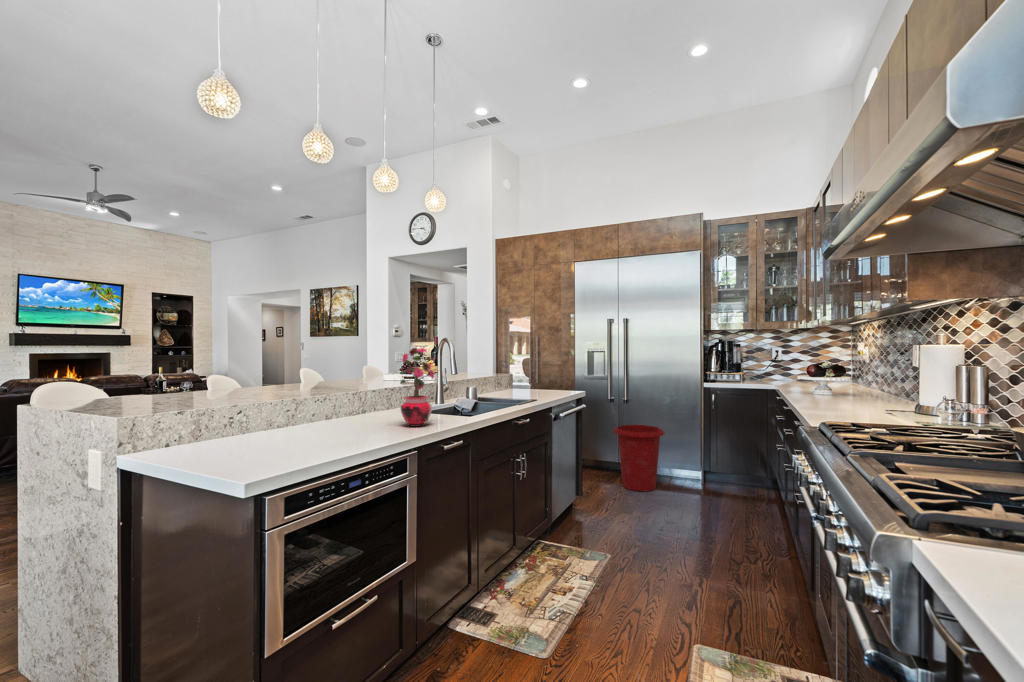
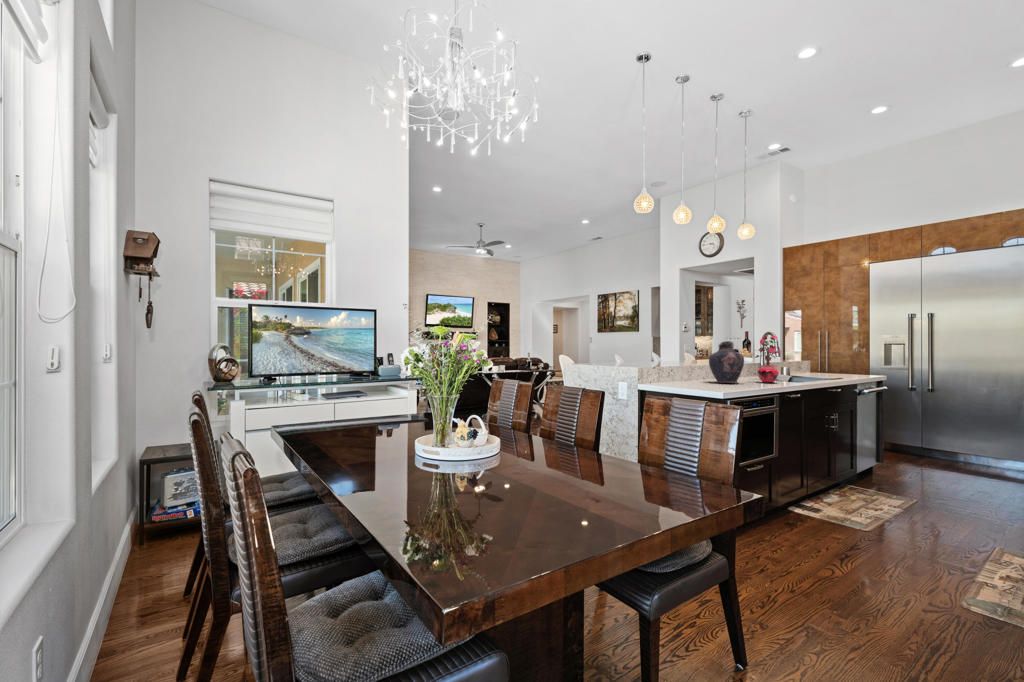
vase: none [307,358,369,436] -> present [709,341,744,383]
waste bin: present [614,425,665,491] -> none [915,412,978,472]

